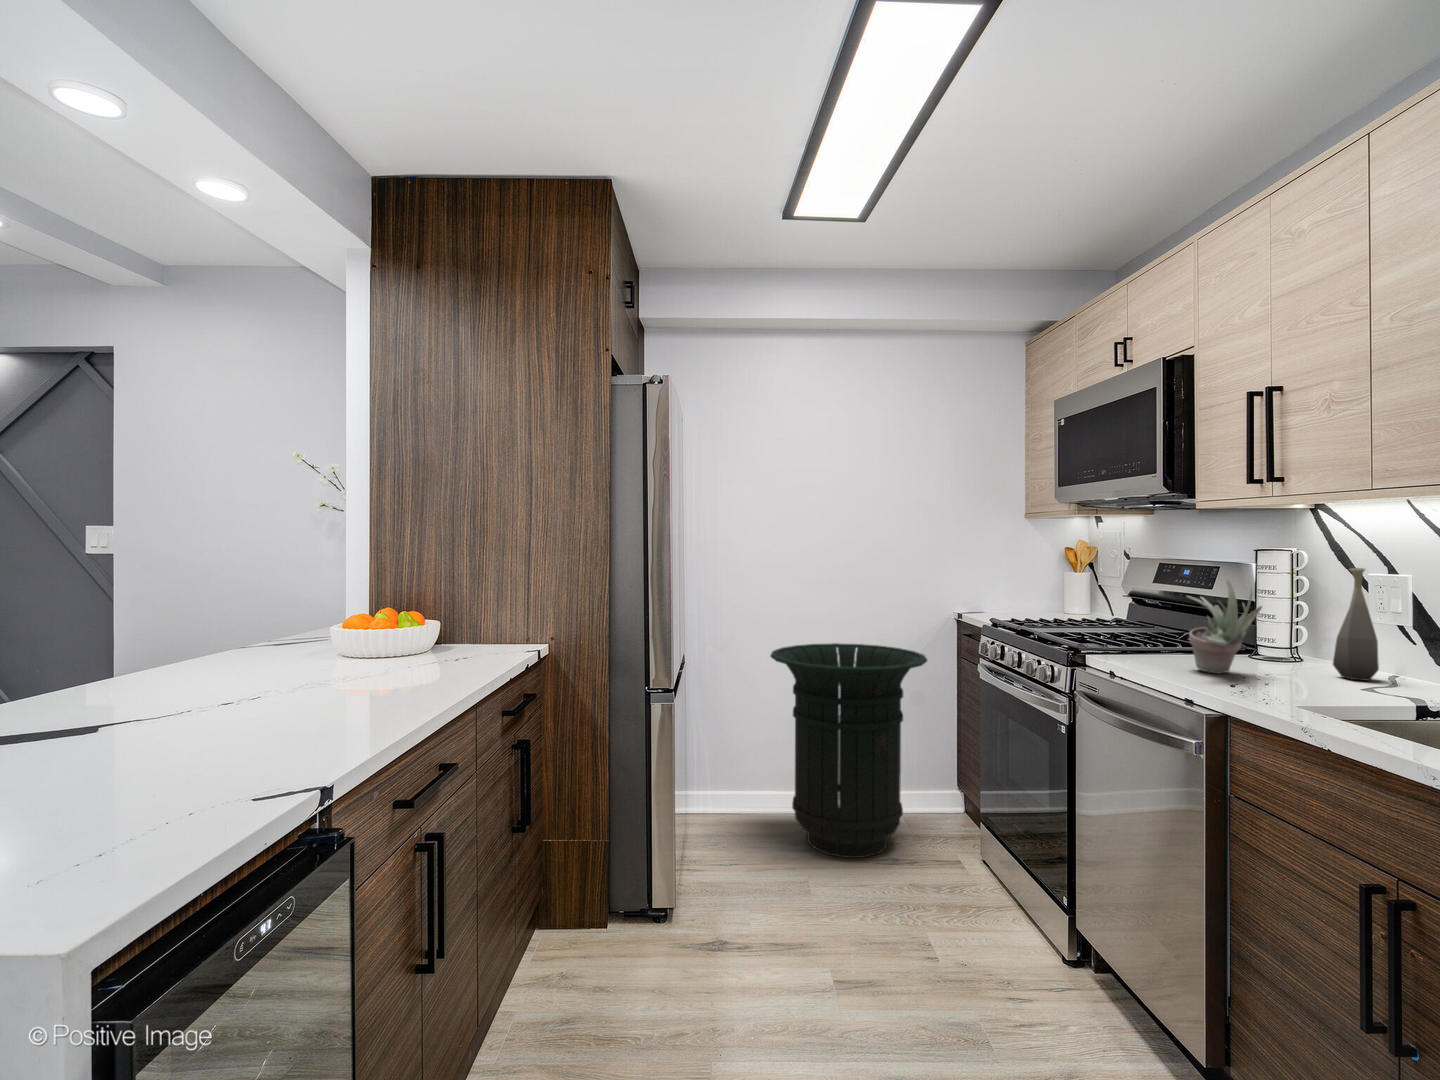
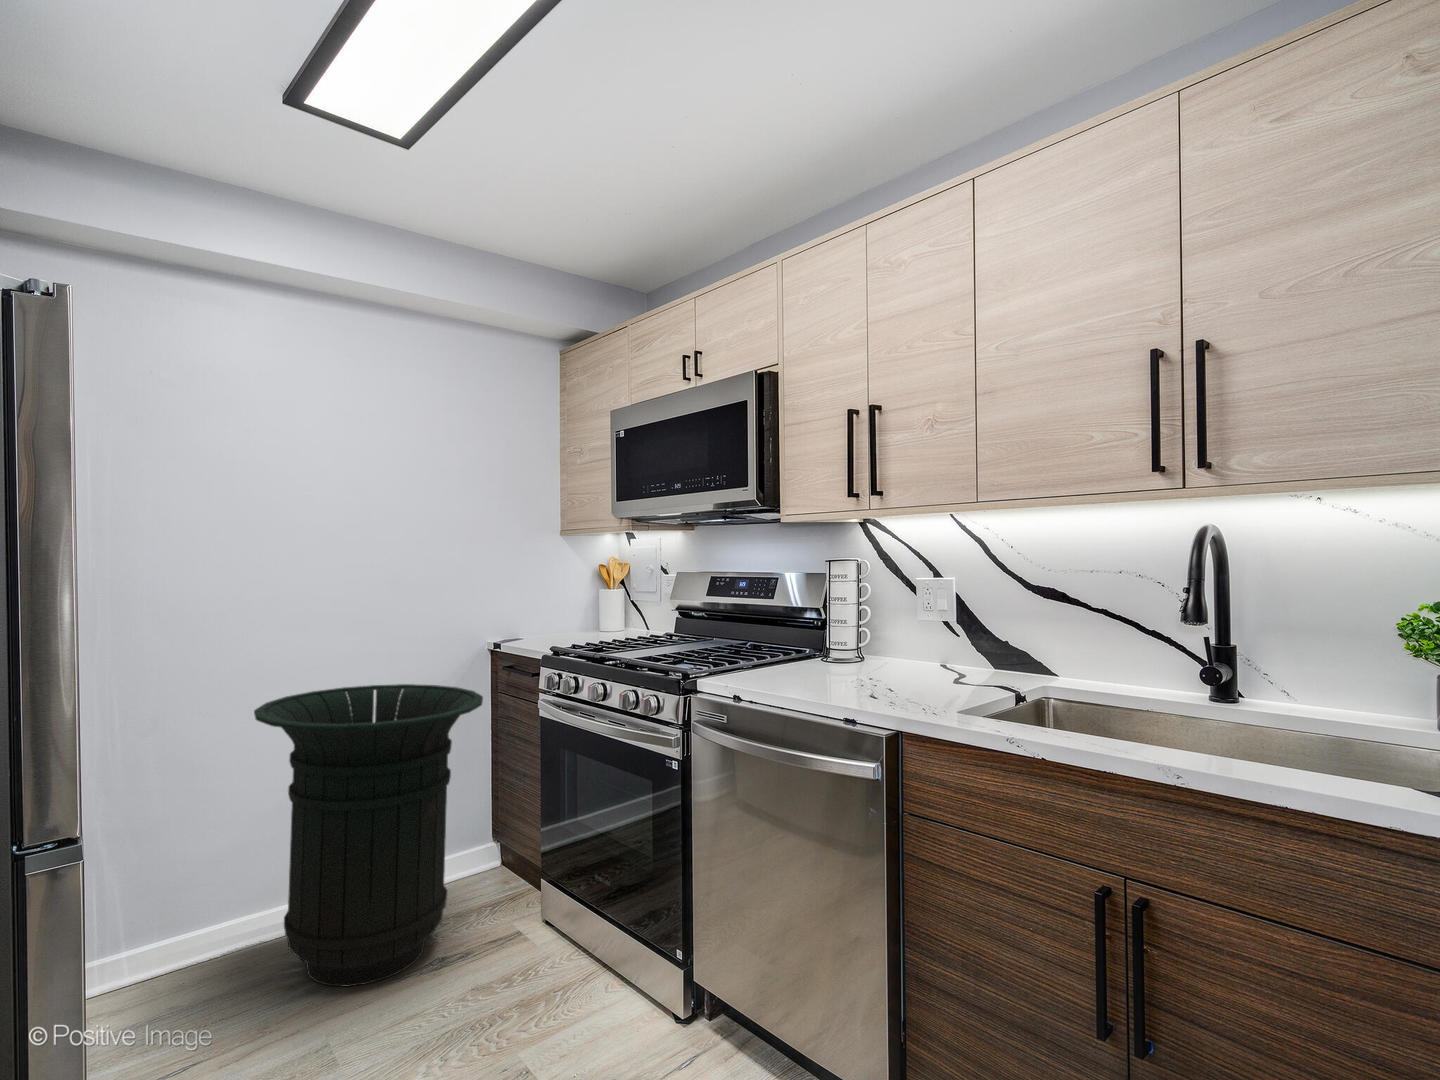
bottle: present [1333,568,1379,681] -> none [901,580,934,677]
succulent plant: present [1187,578,1262,673] -> none [808,590,875,684]

